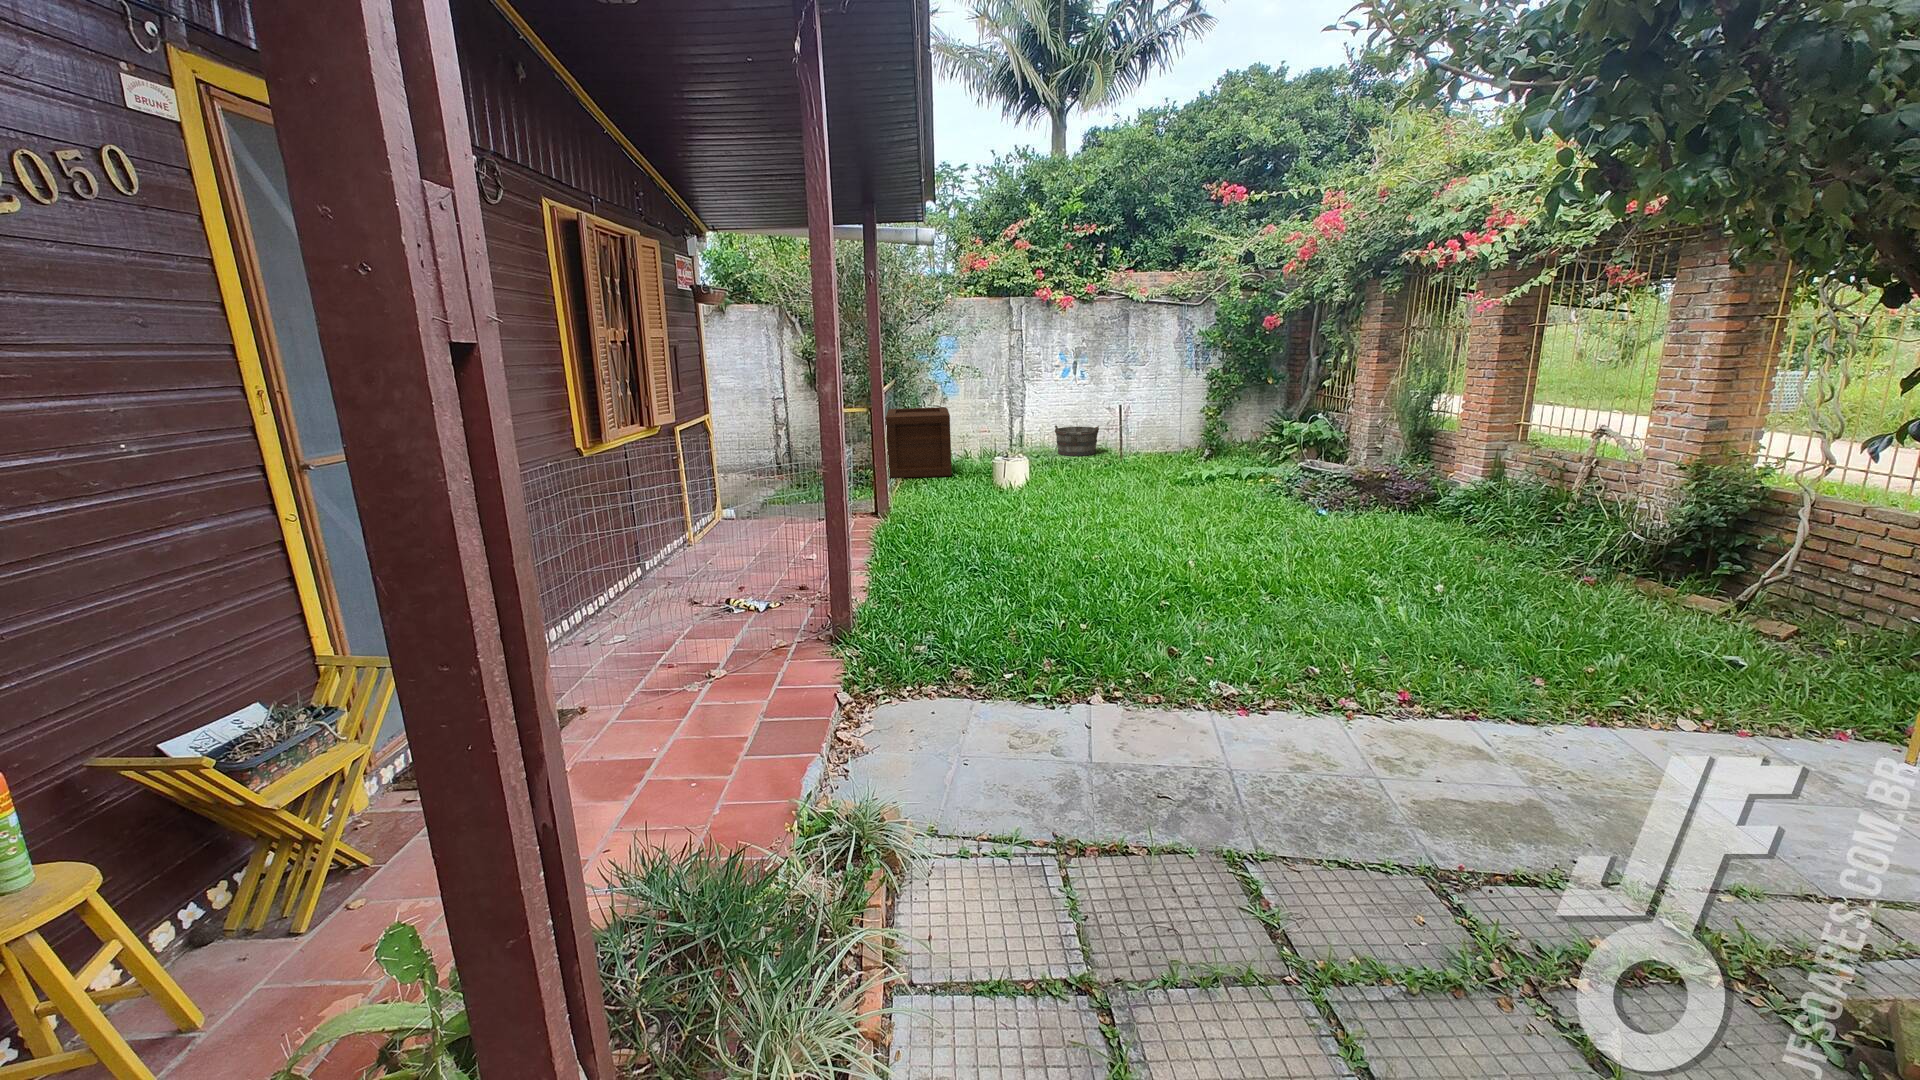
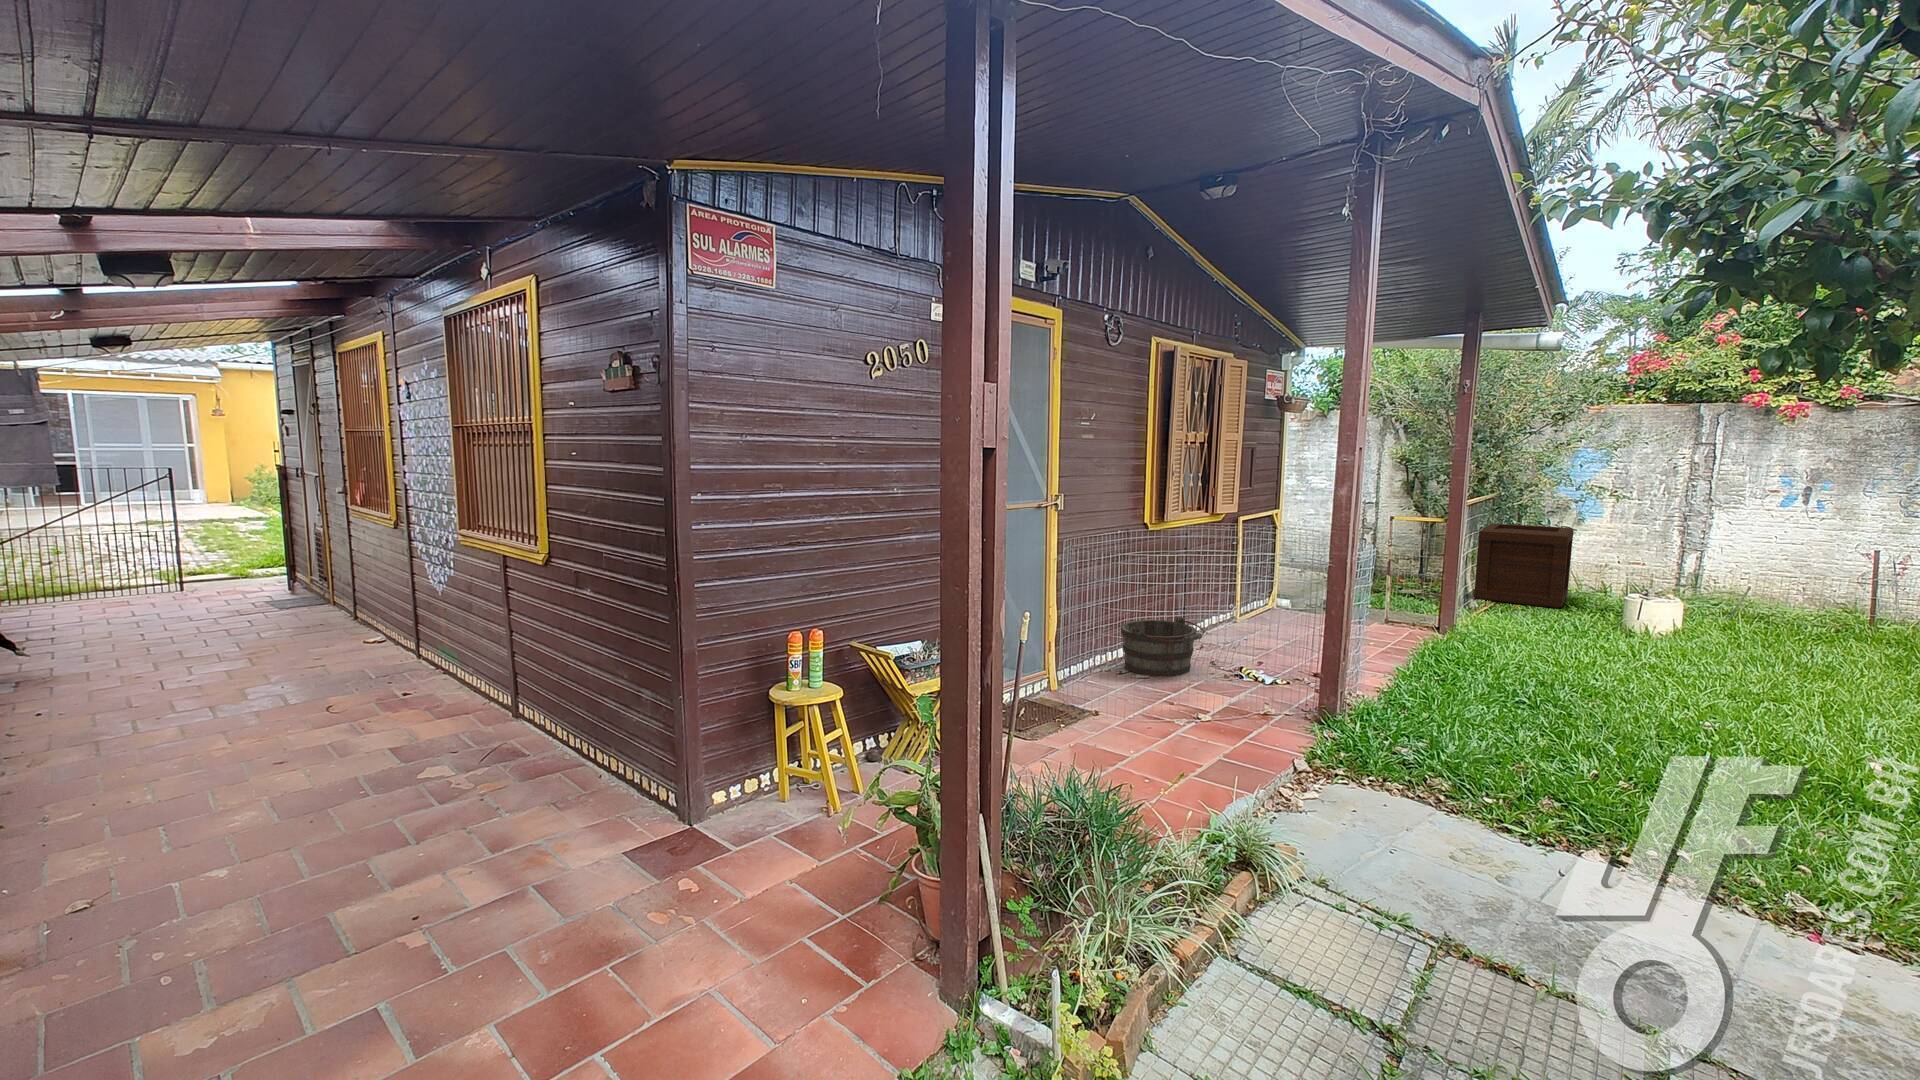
bucket: present [1055,425,1099,456] -> present [1121,616,1205,677]

